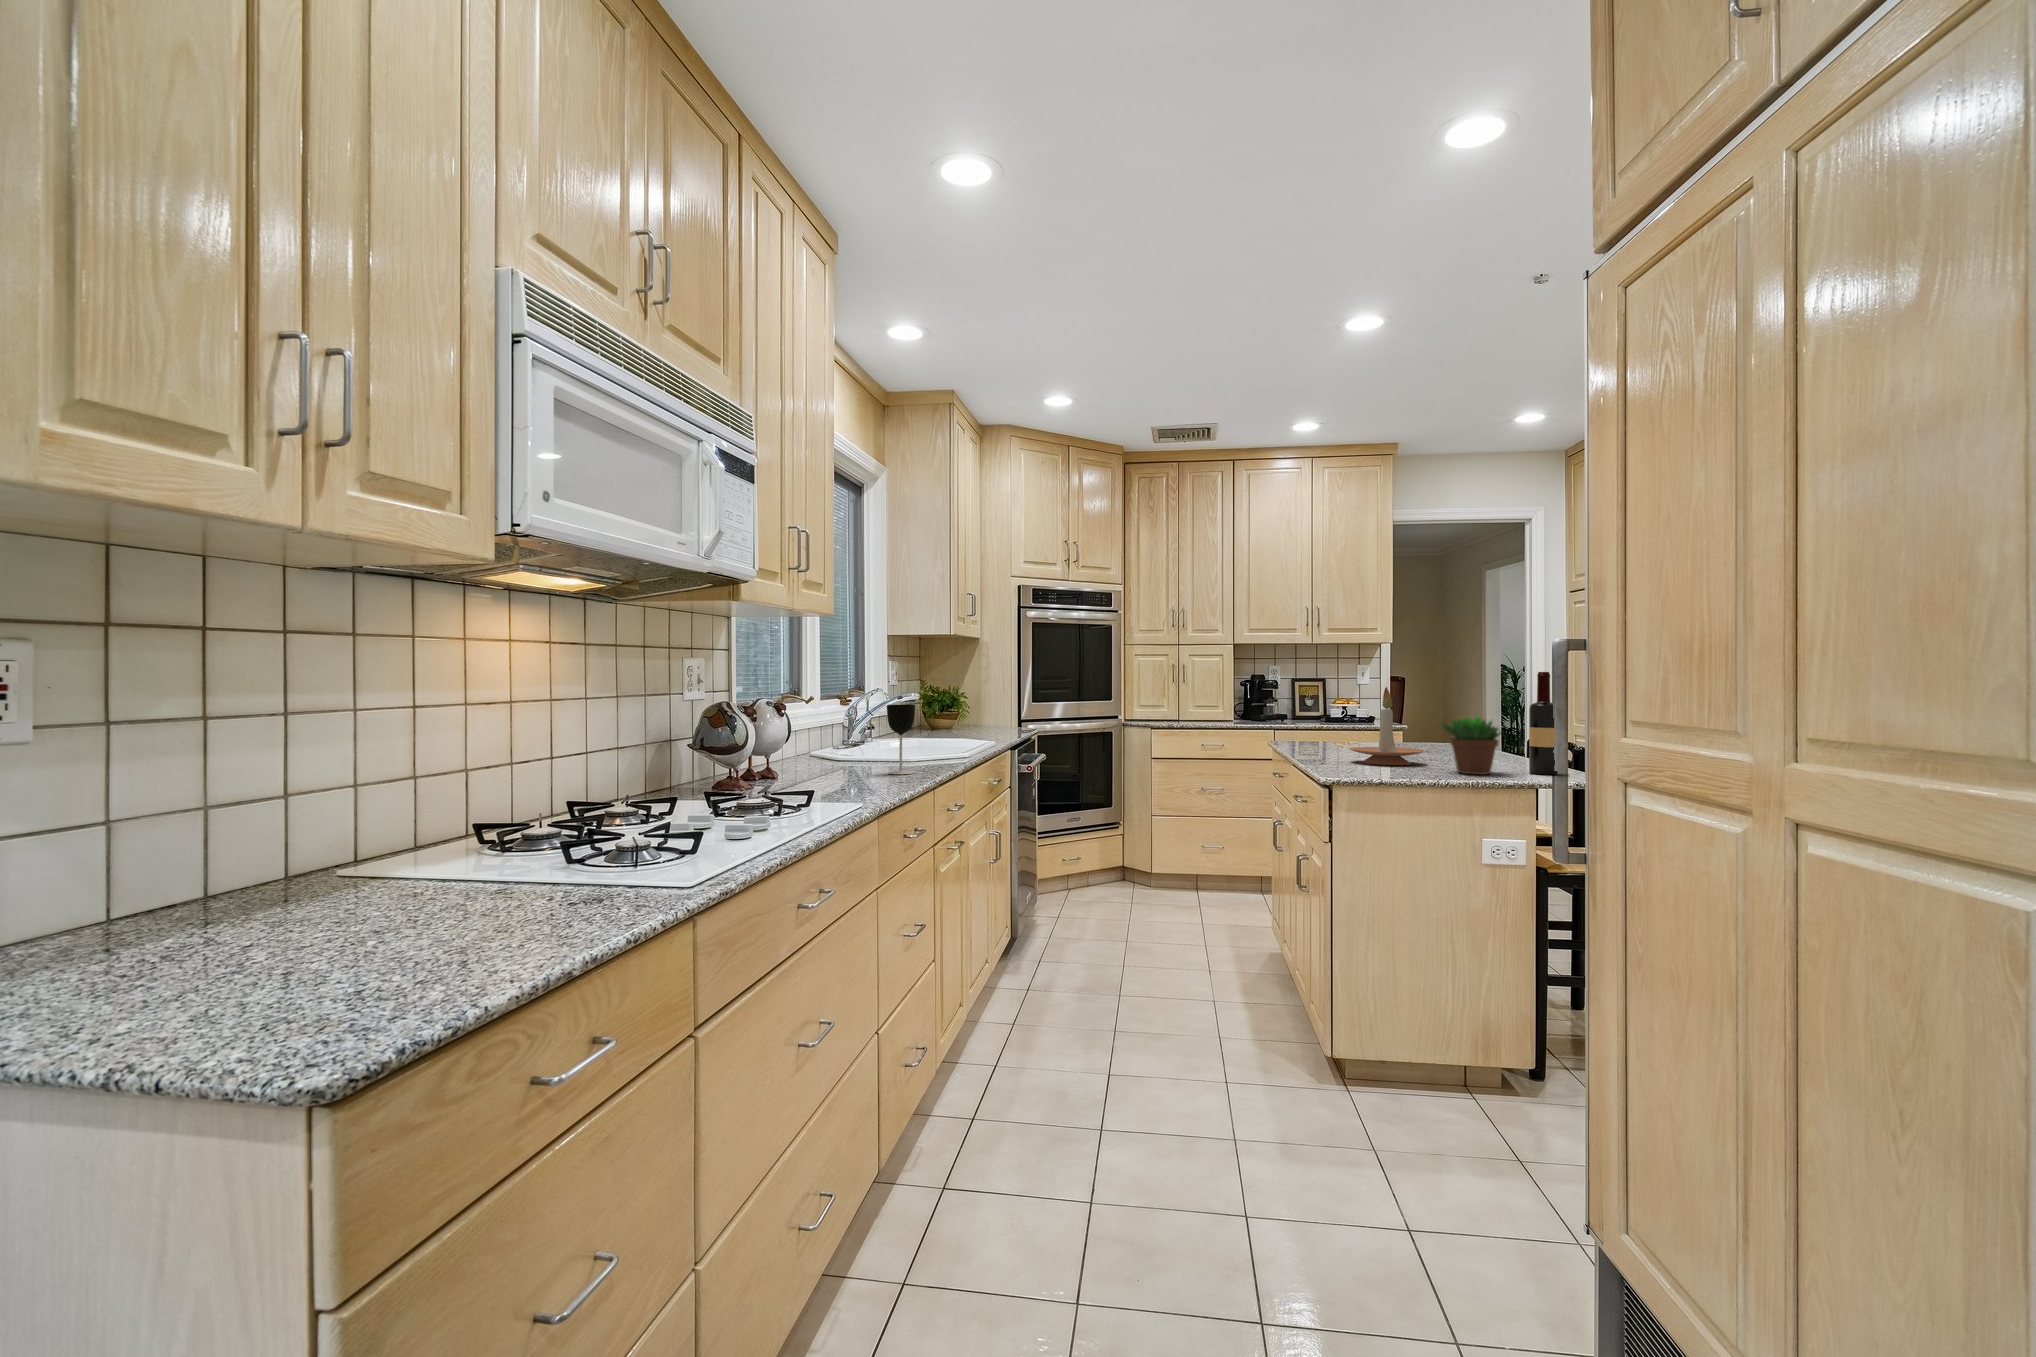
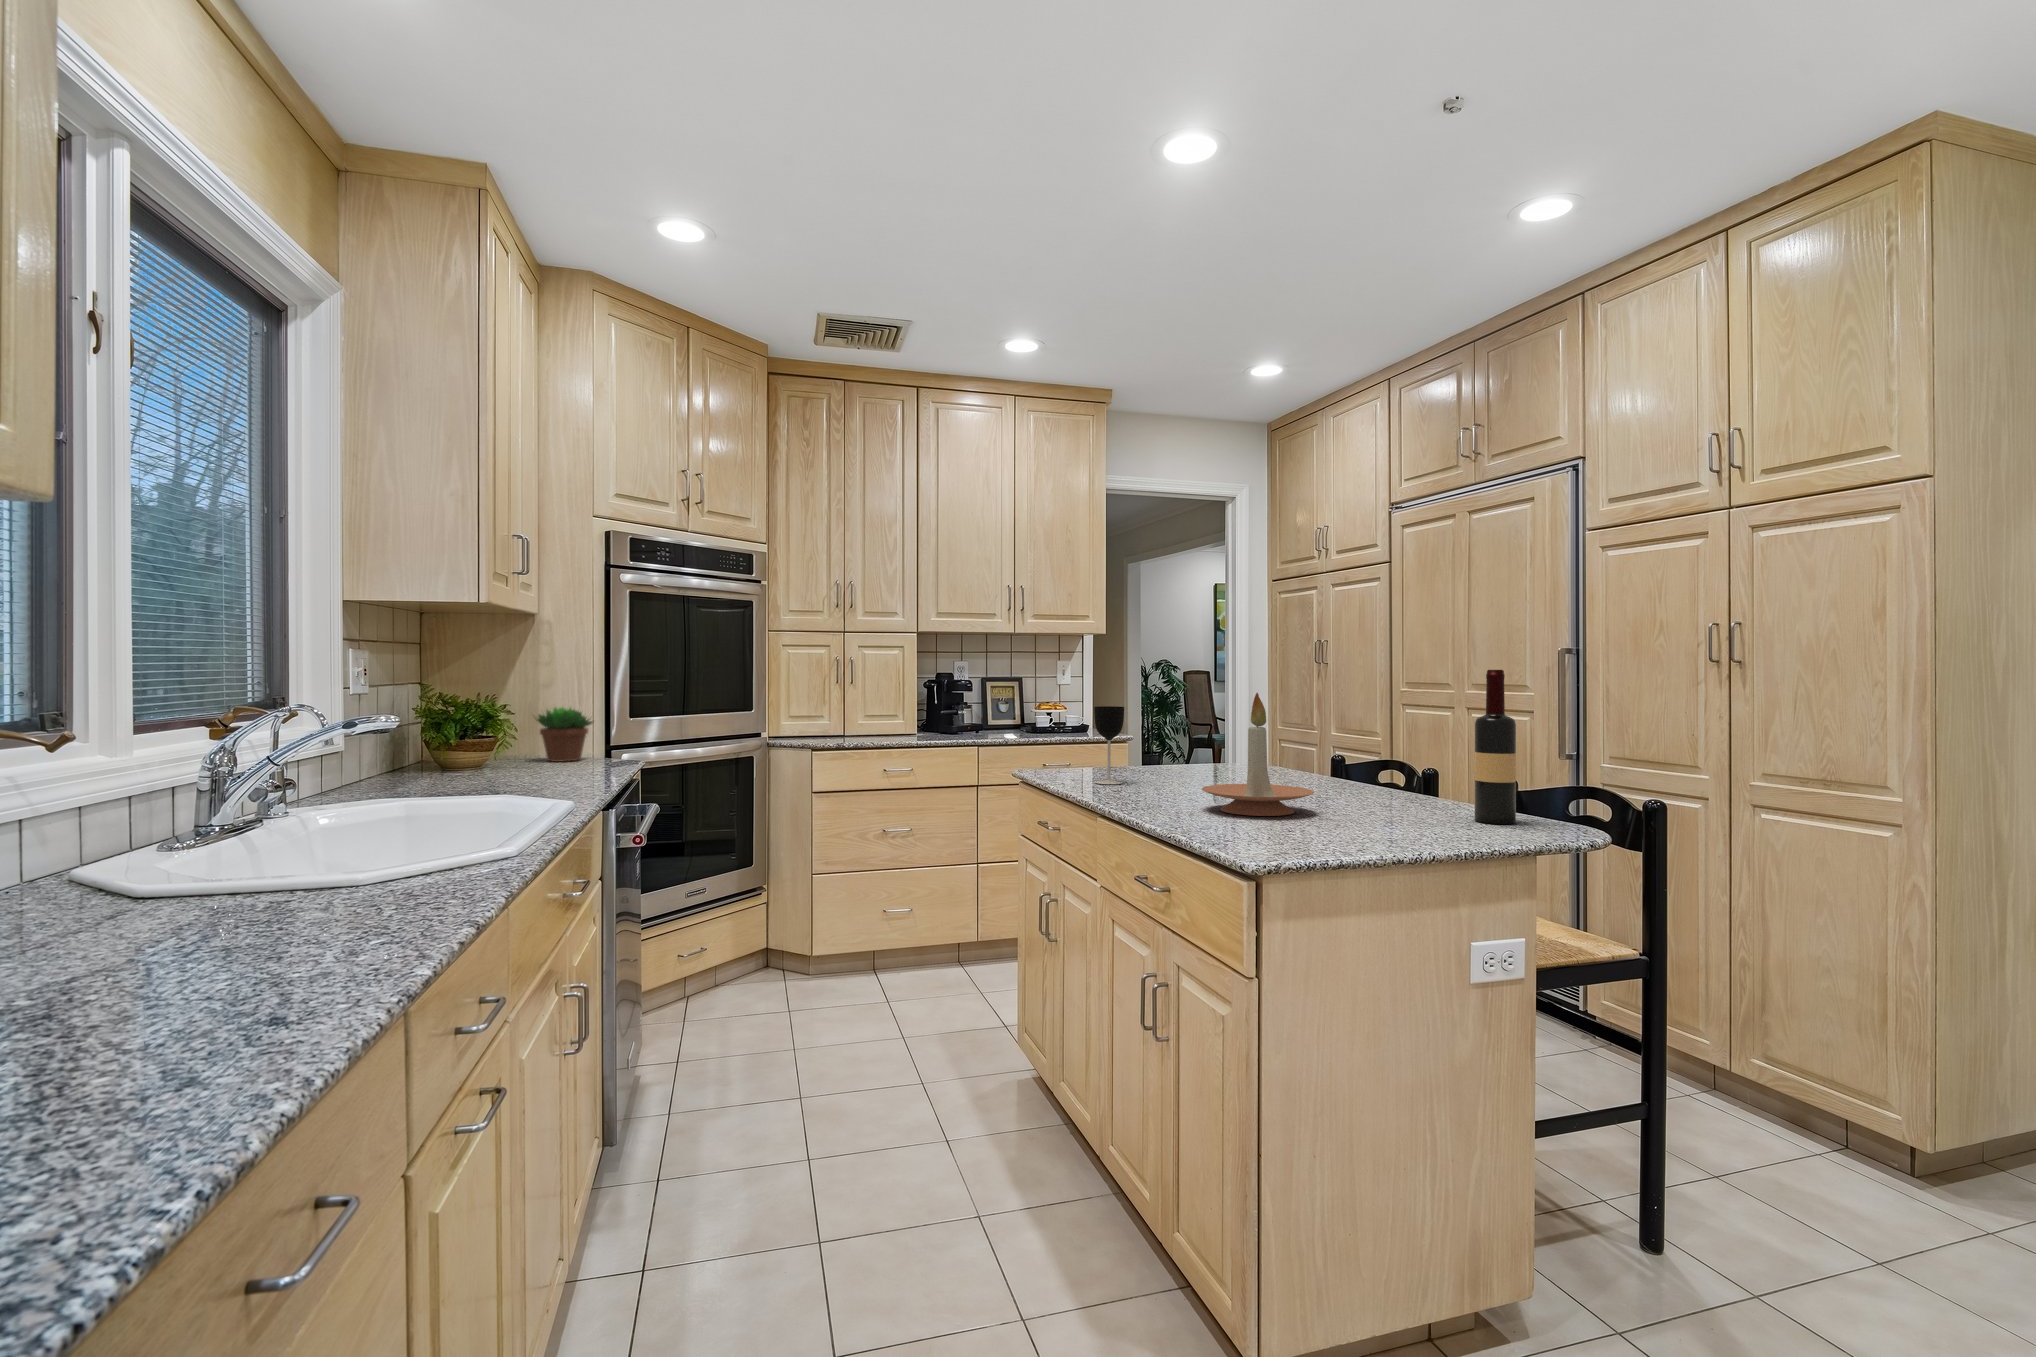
wine glass: present [887,705,915,774] -> present [1094,706,1124,784]
succulent plant: present [1442,717,1502,775] -> present [537,707,593,762]

